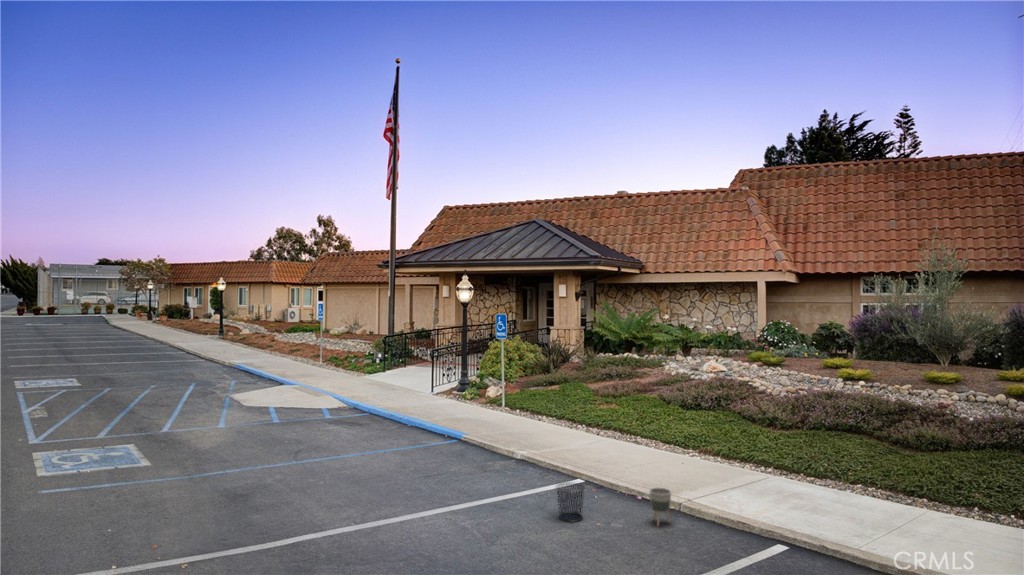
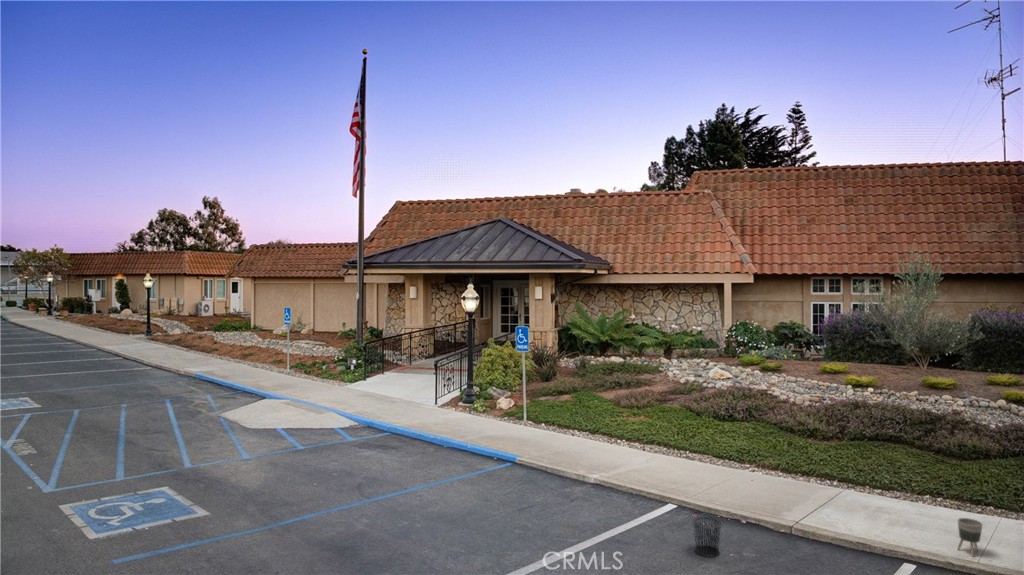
planter: present [650,488,671,526] -> present [958,518,982,556]

